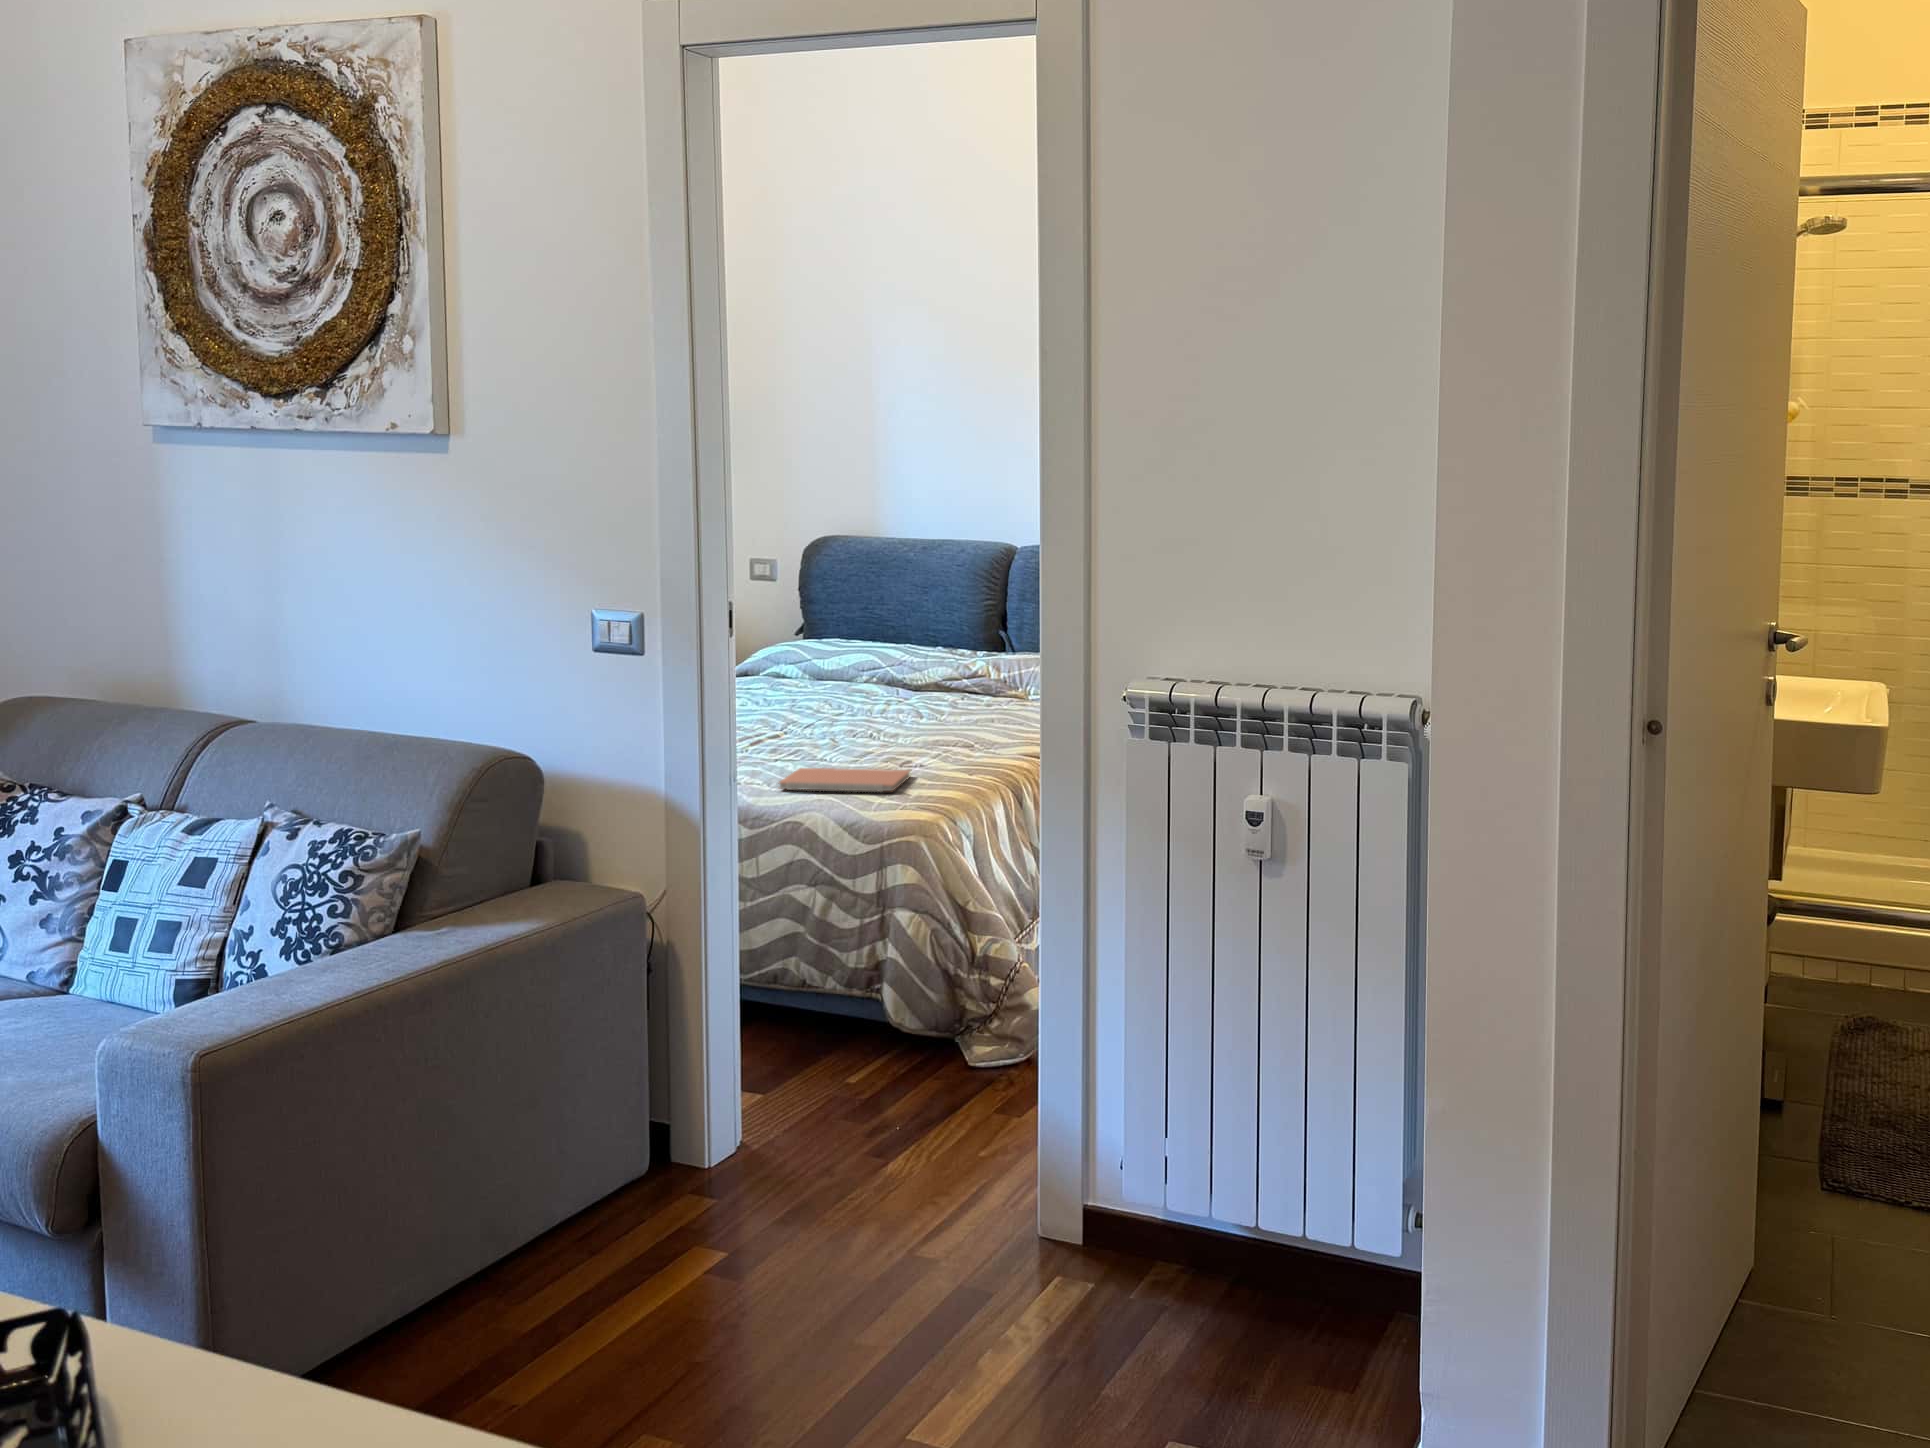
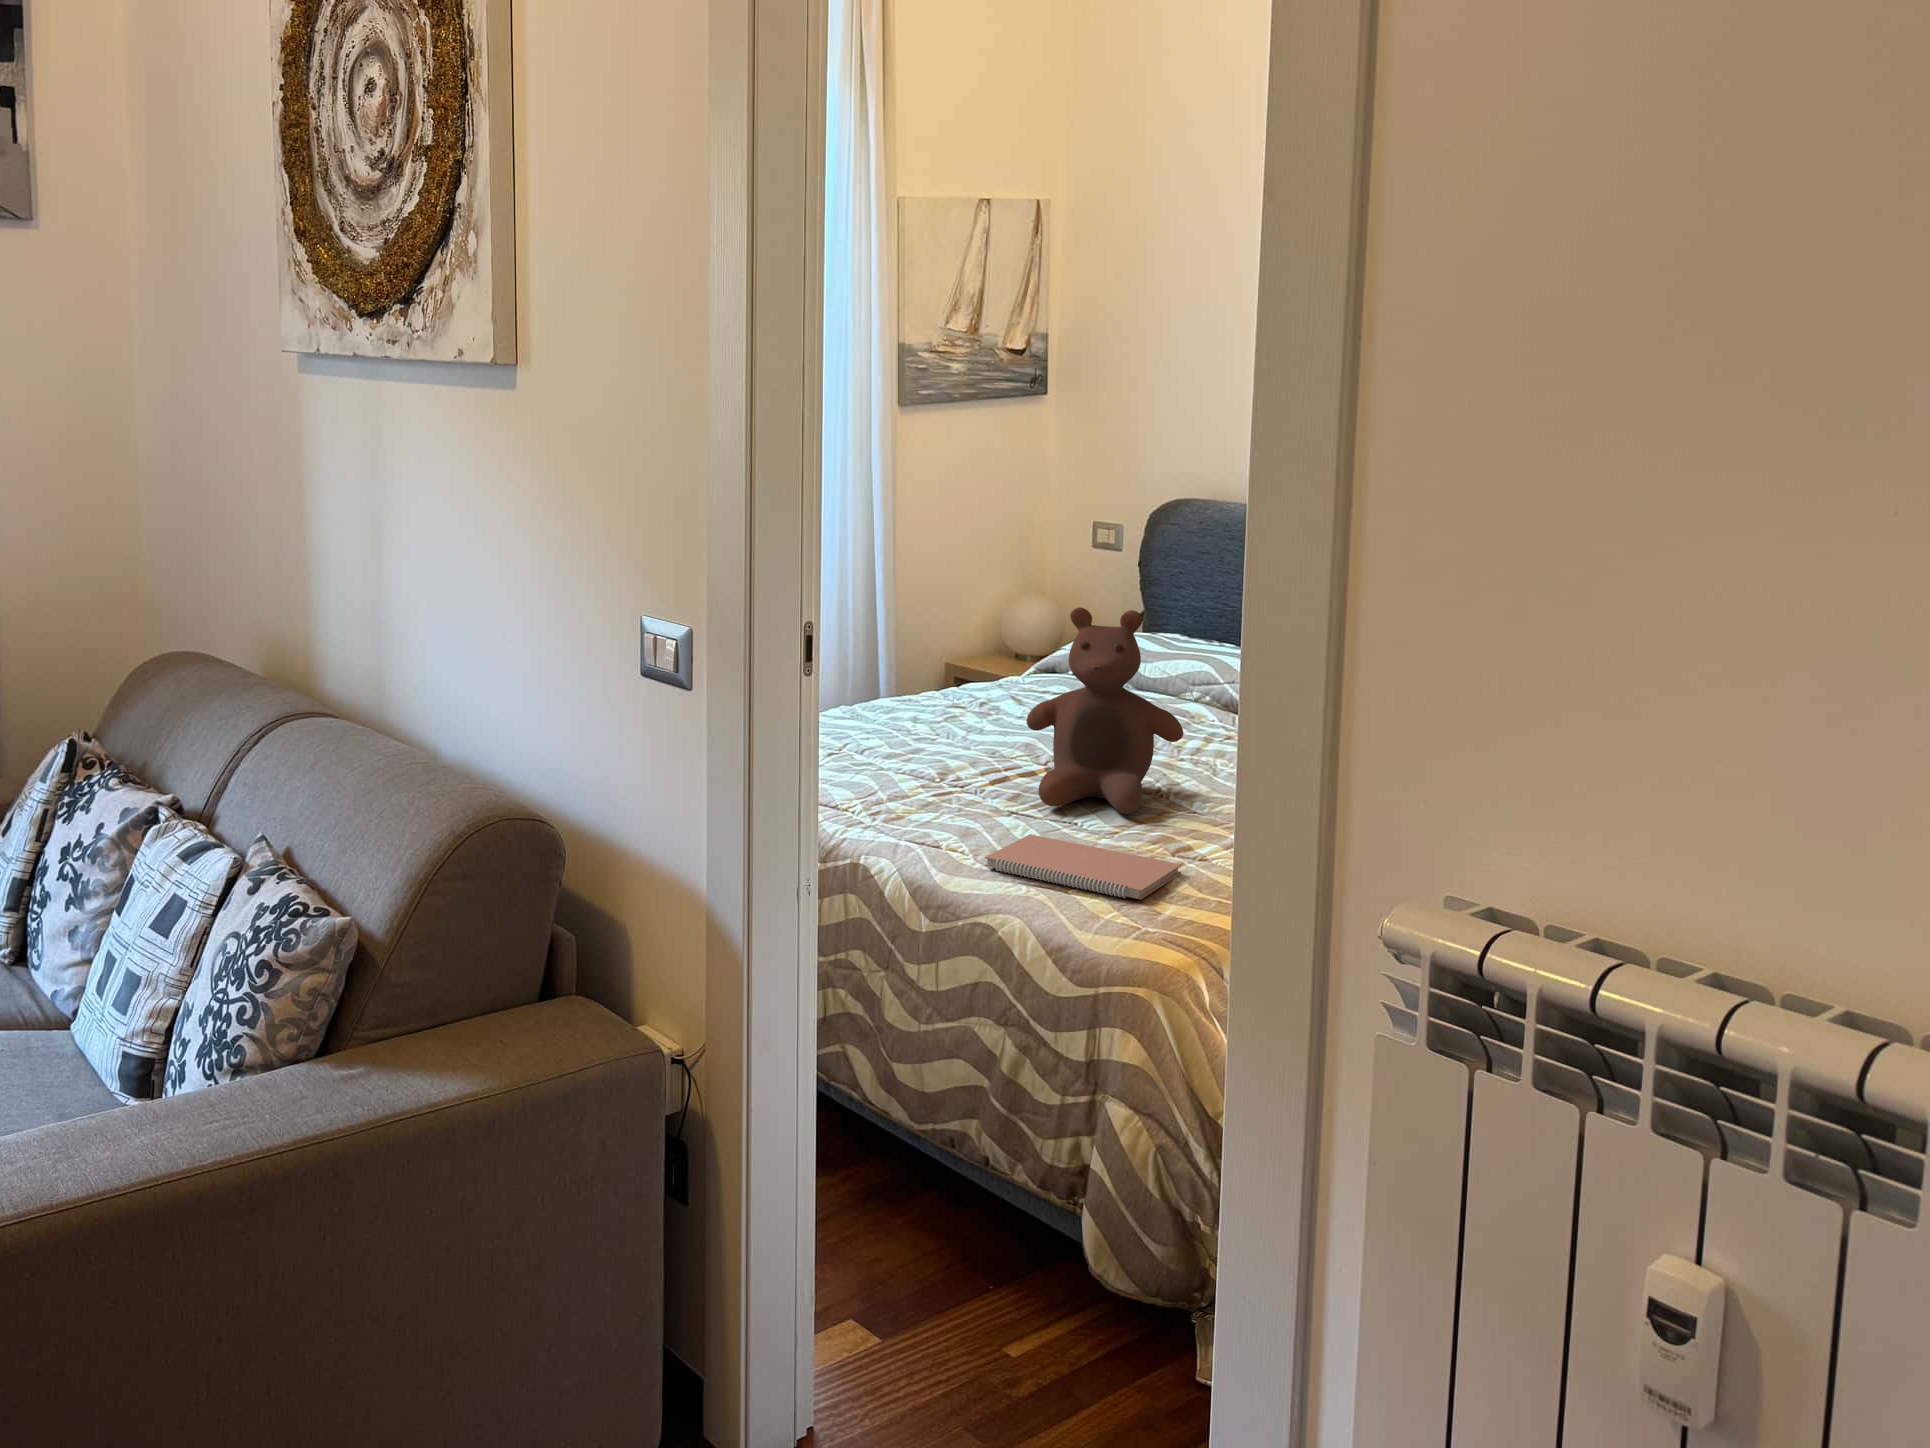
stuffed bear: none [775,606,890,752] -> present [1026,607,1183,814]

